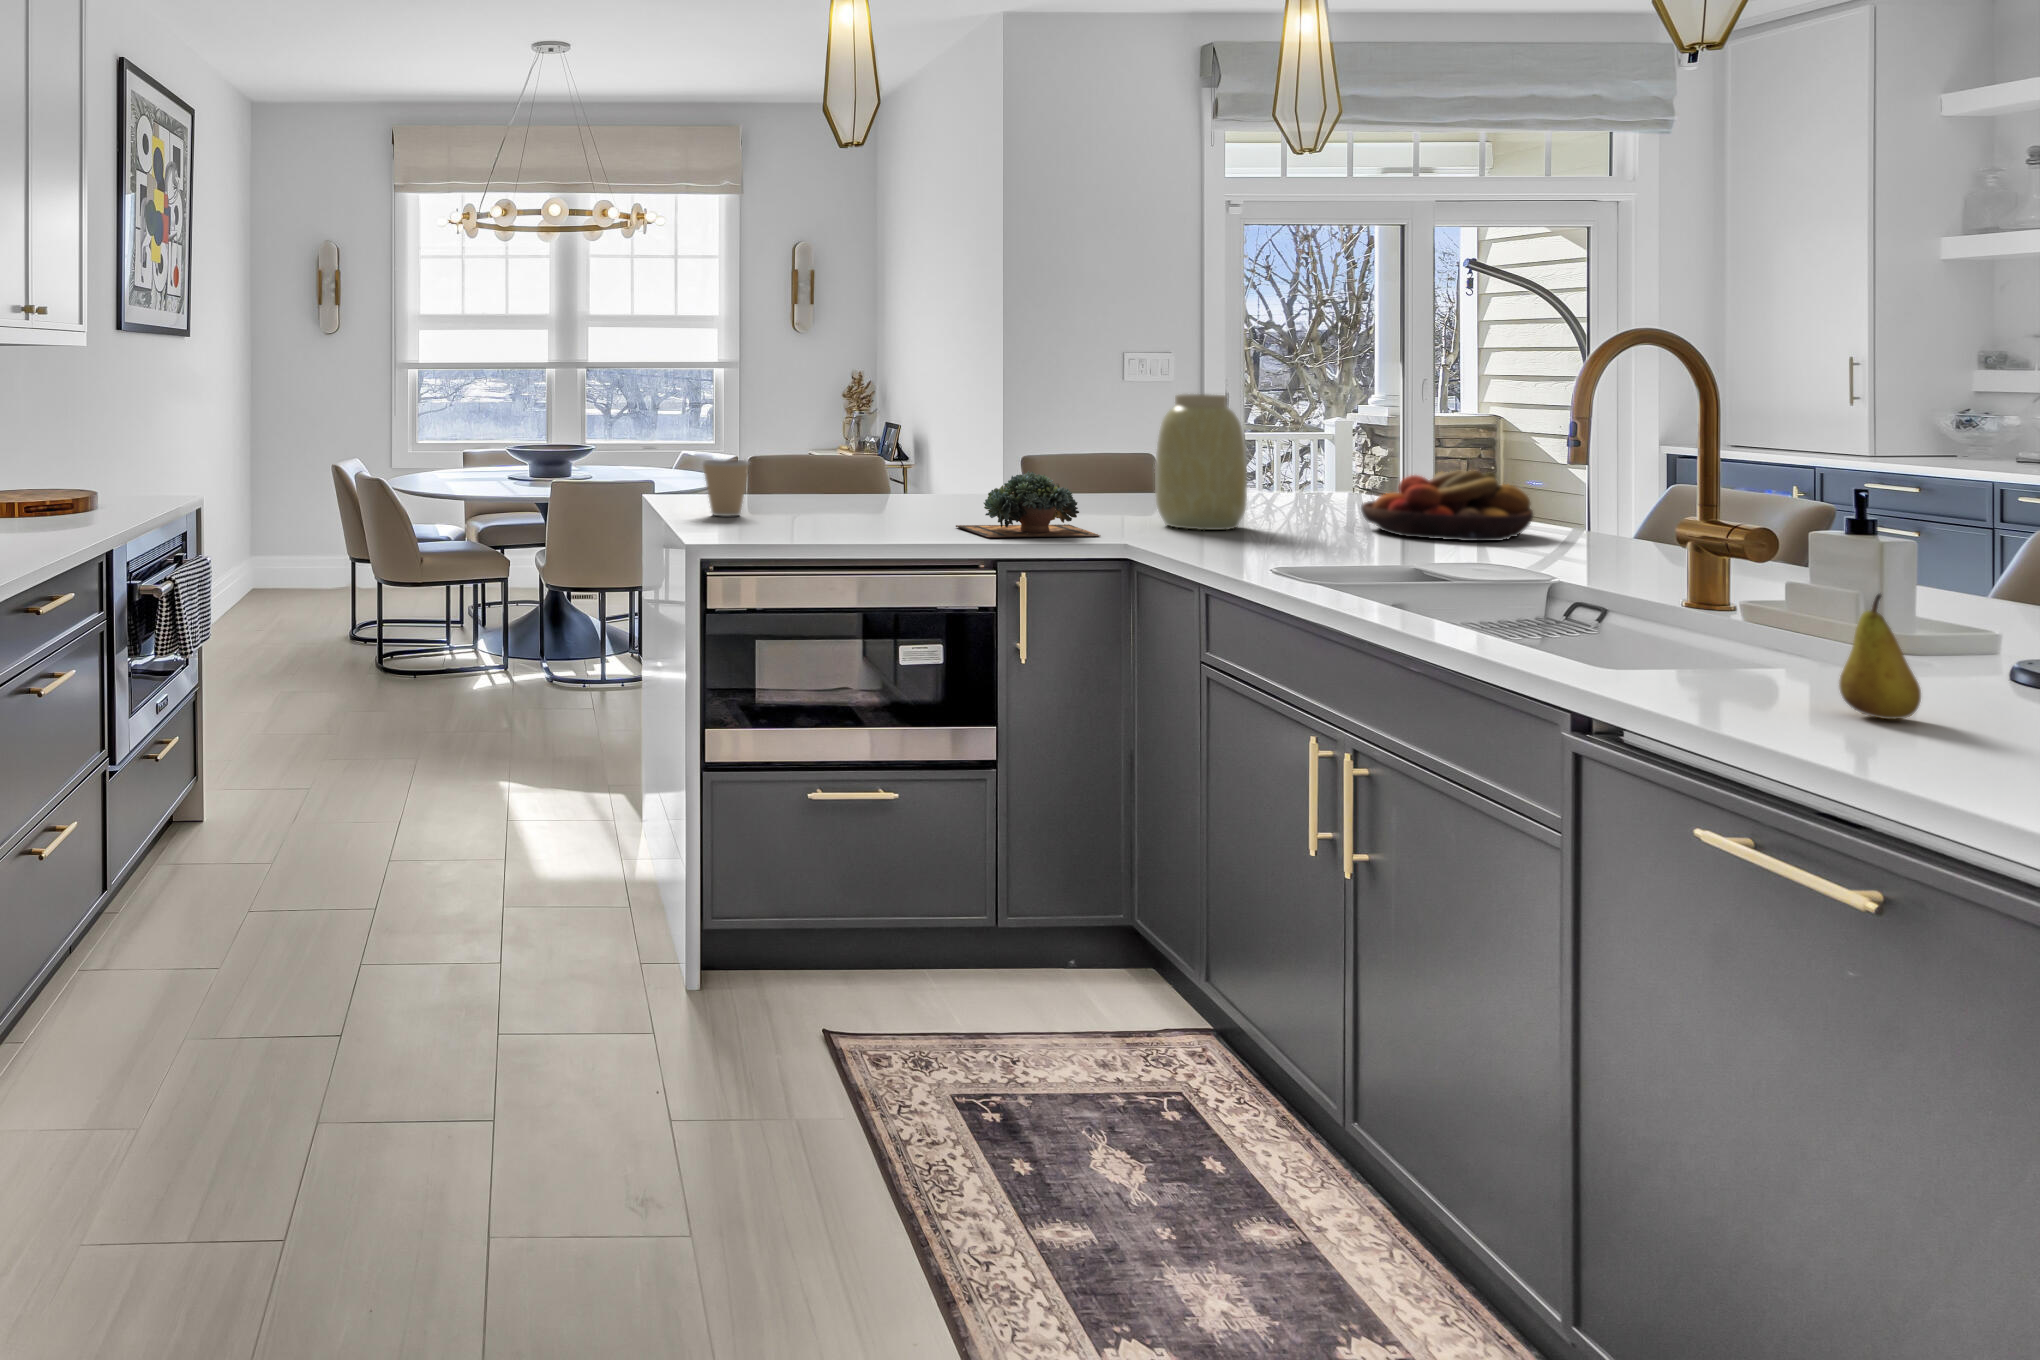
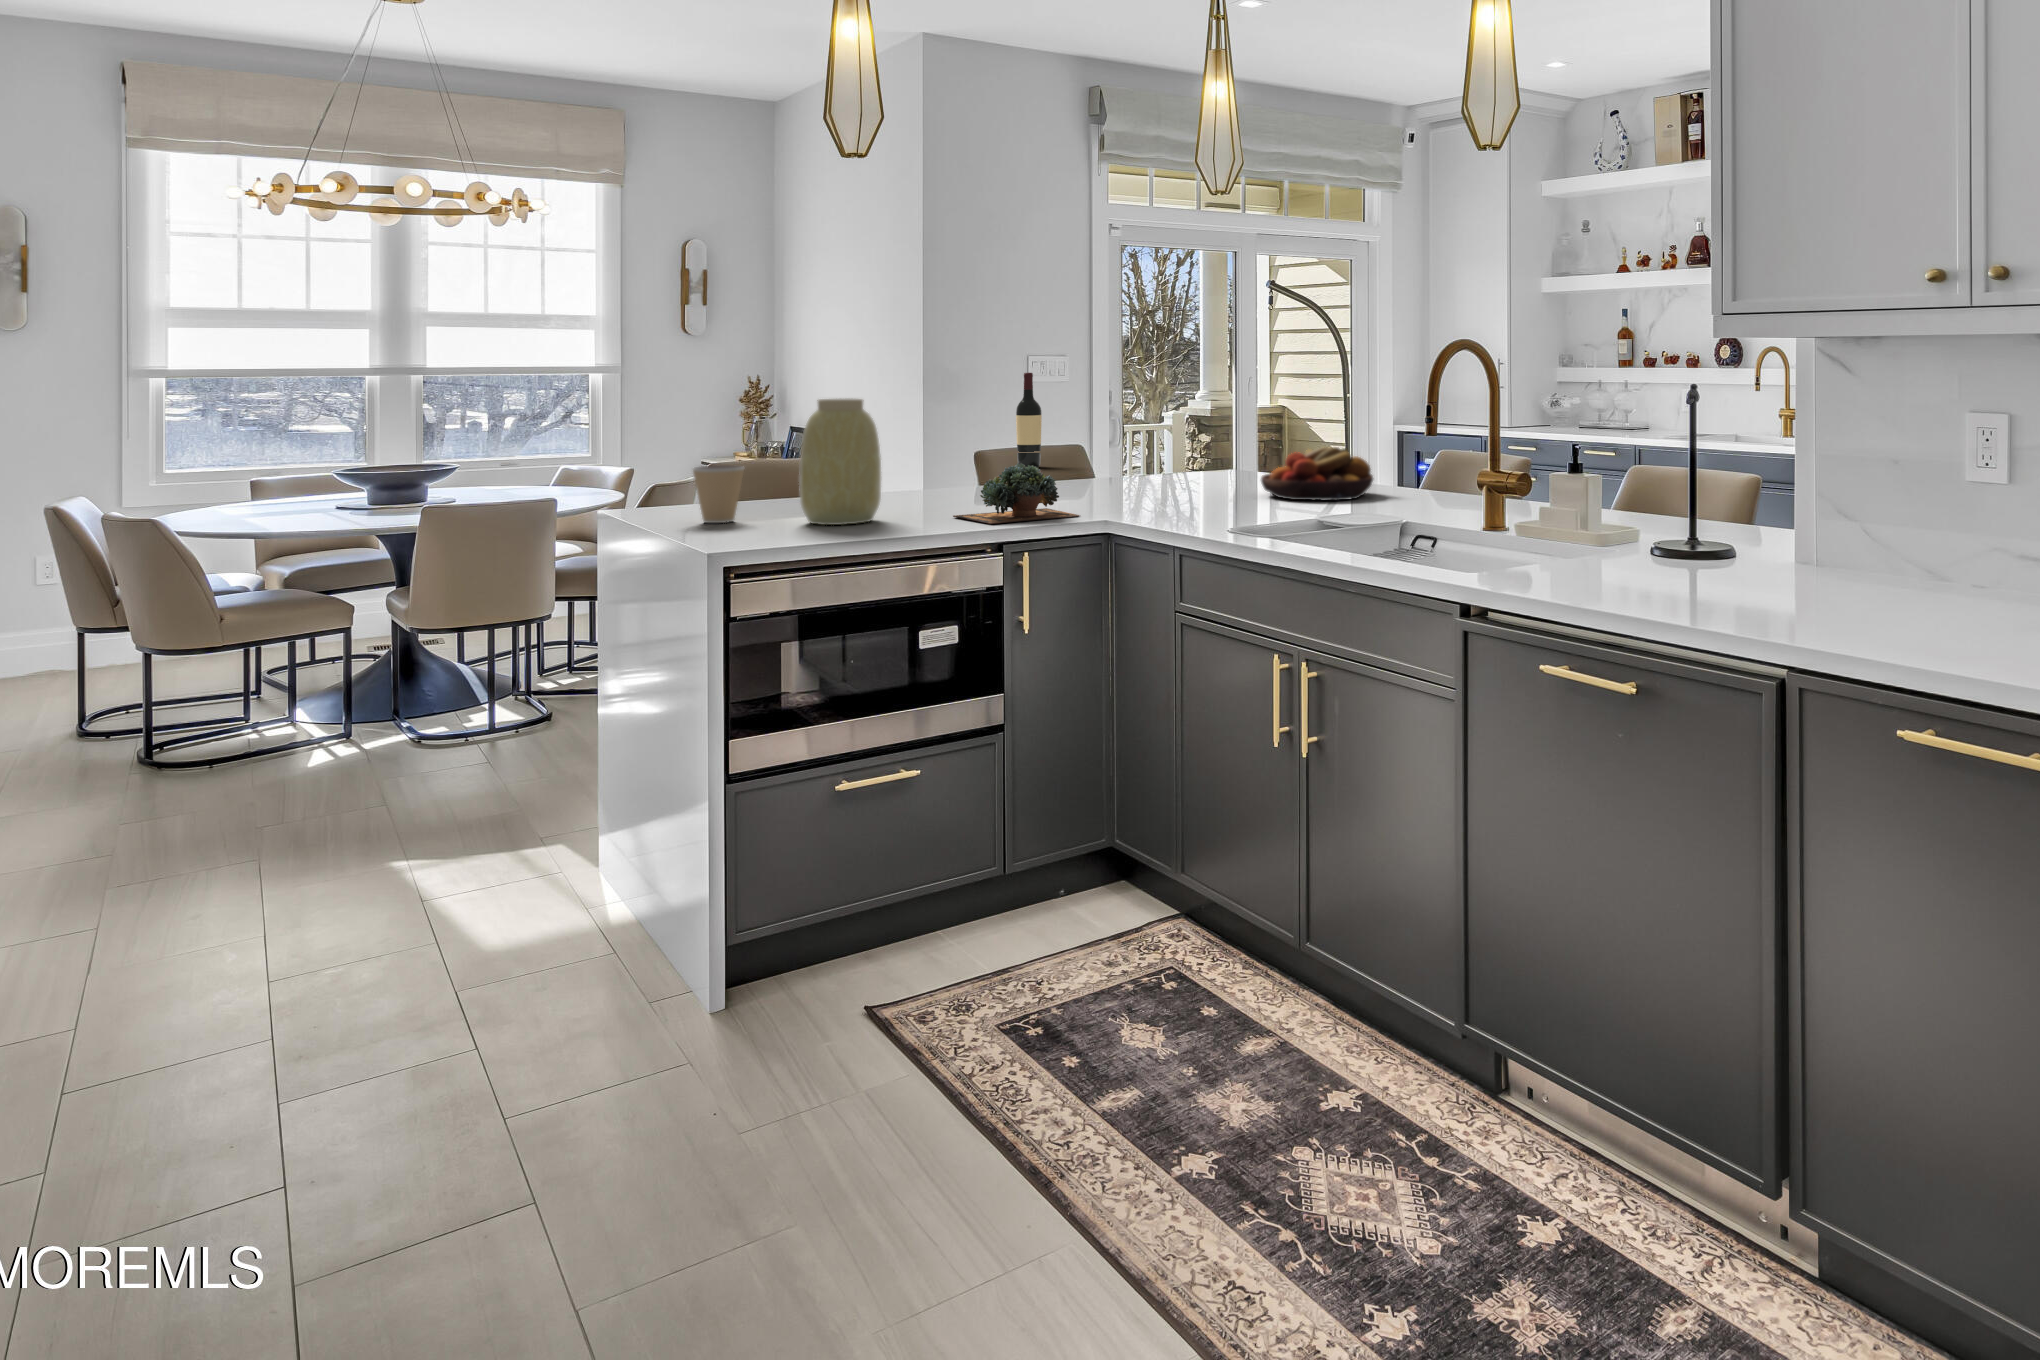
wine bottle: none [1083,371,1113,477] -> present [1016,373,1042,467]
vase: present [1155,394,1247,530] -> present [799,399,881,525]
fruit: present [1839,594,1921,719] -> none [1611,511,1650,589]

